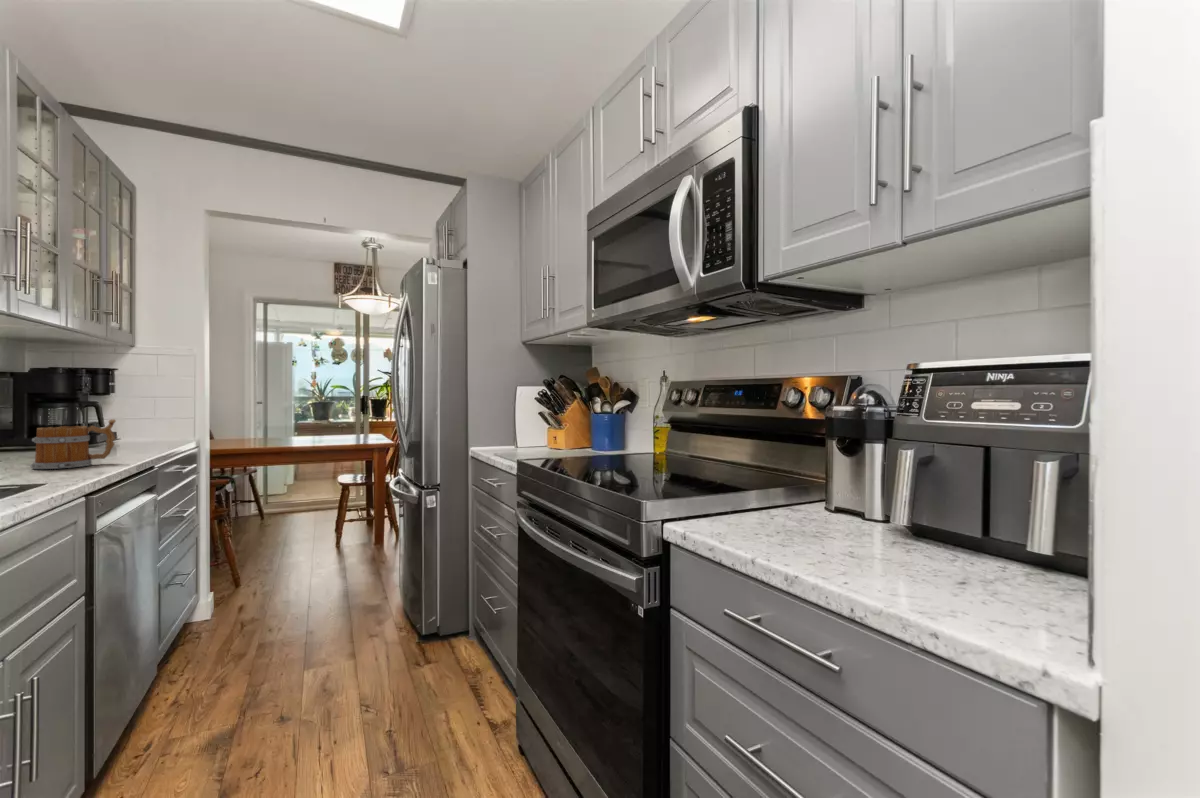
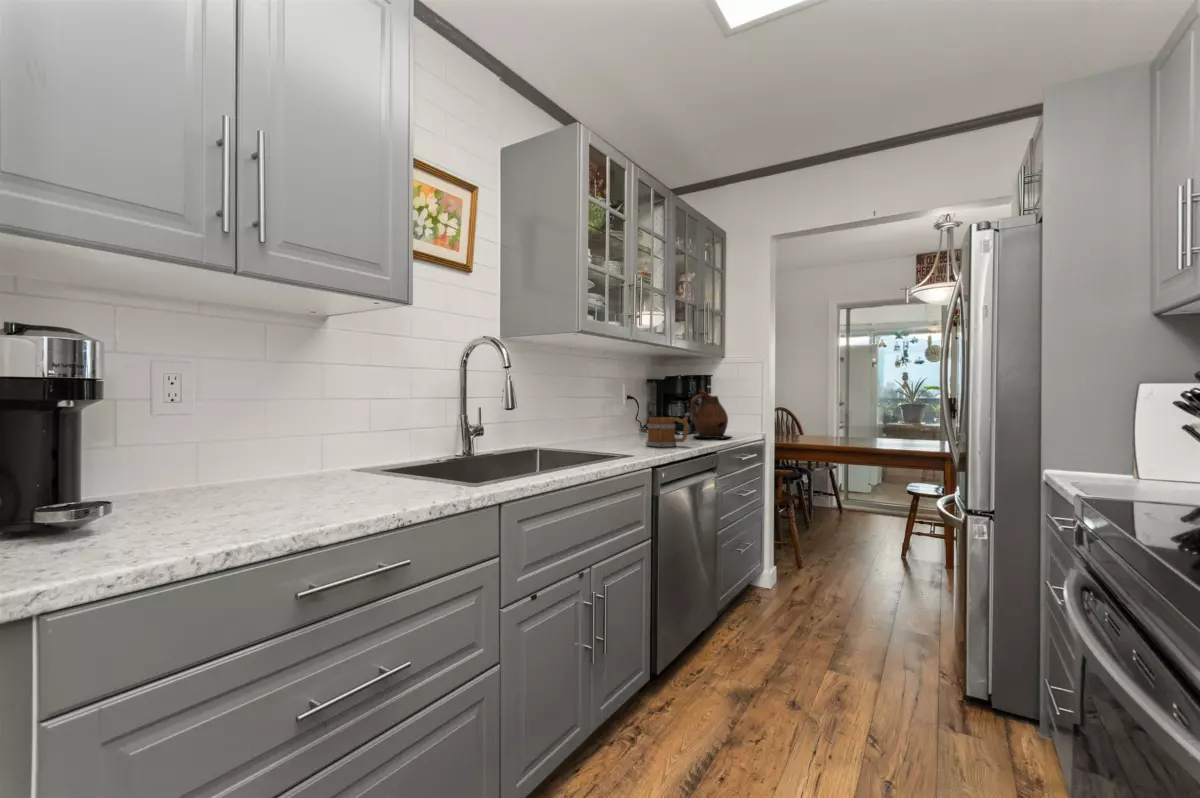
ceramic pitcher: none [98,389,163,451] -> present [691,390,729,438]

